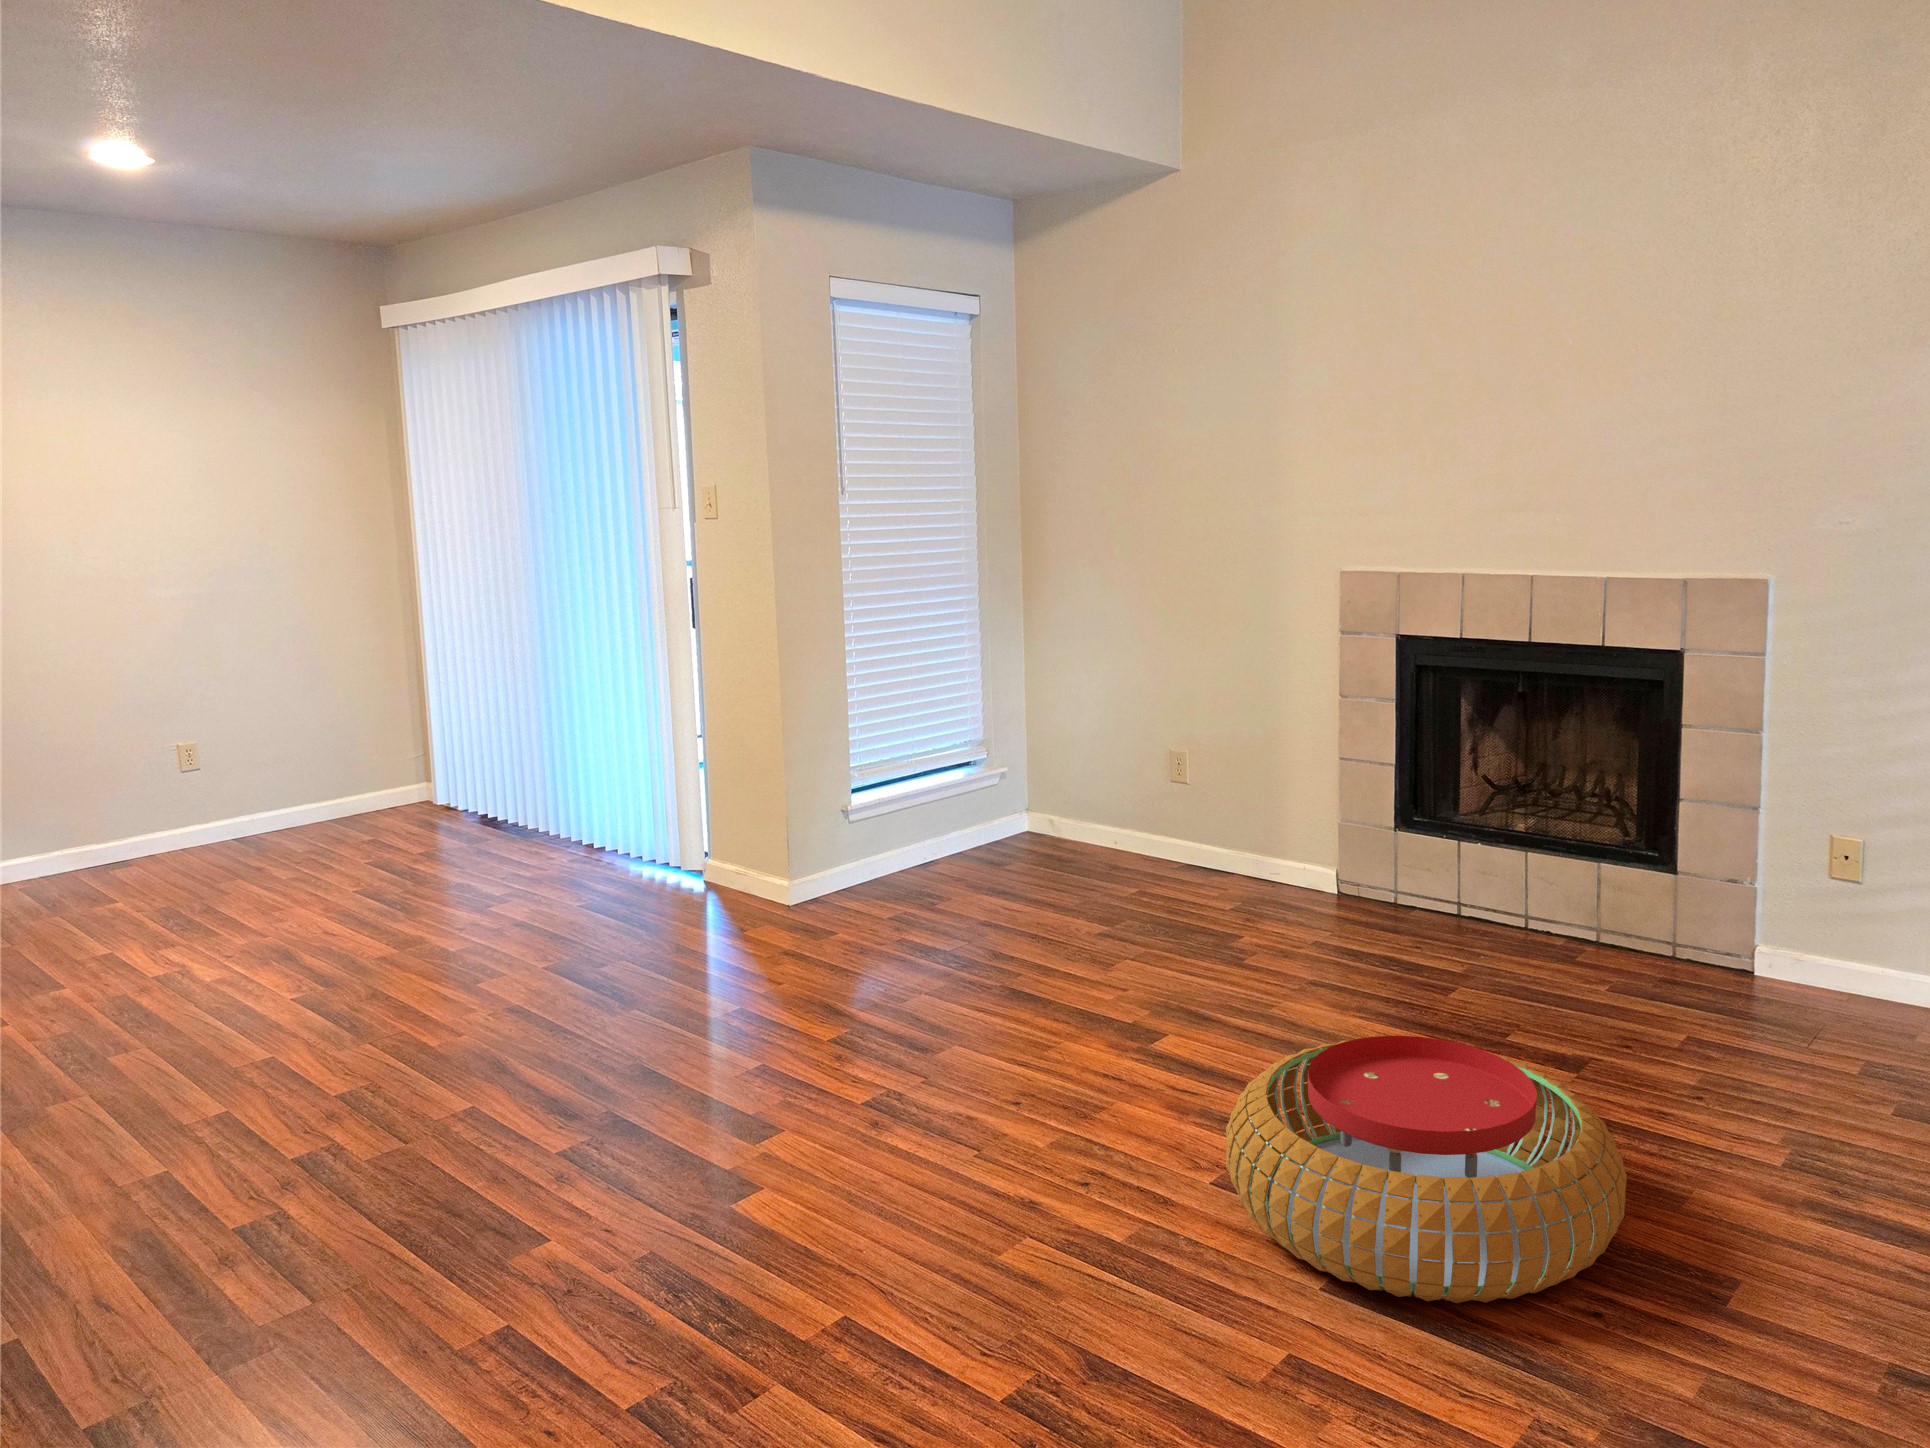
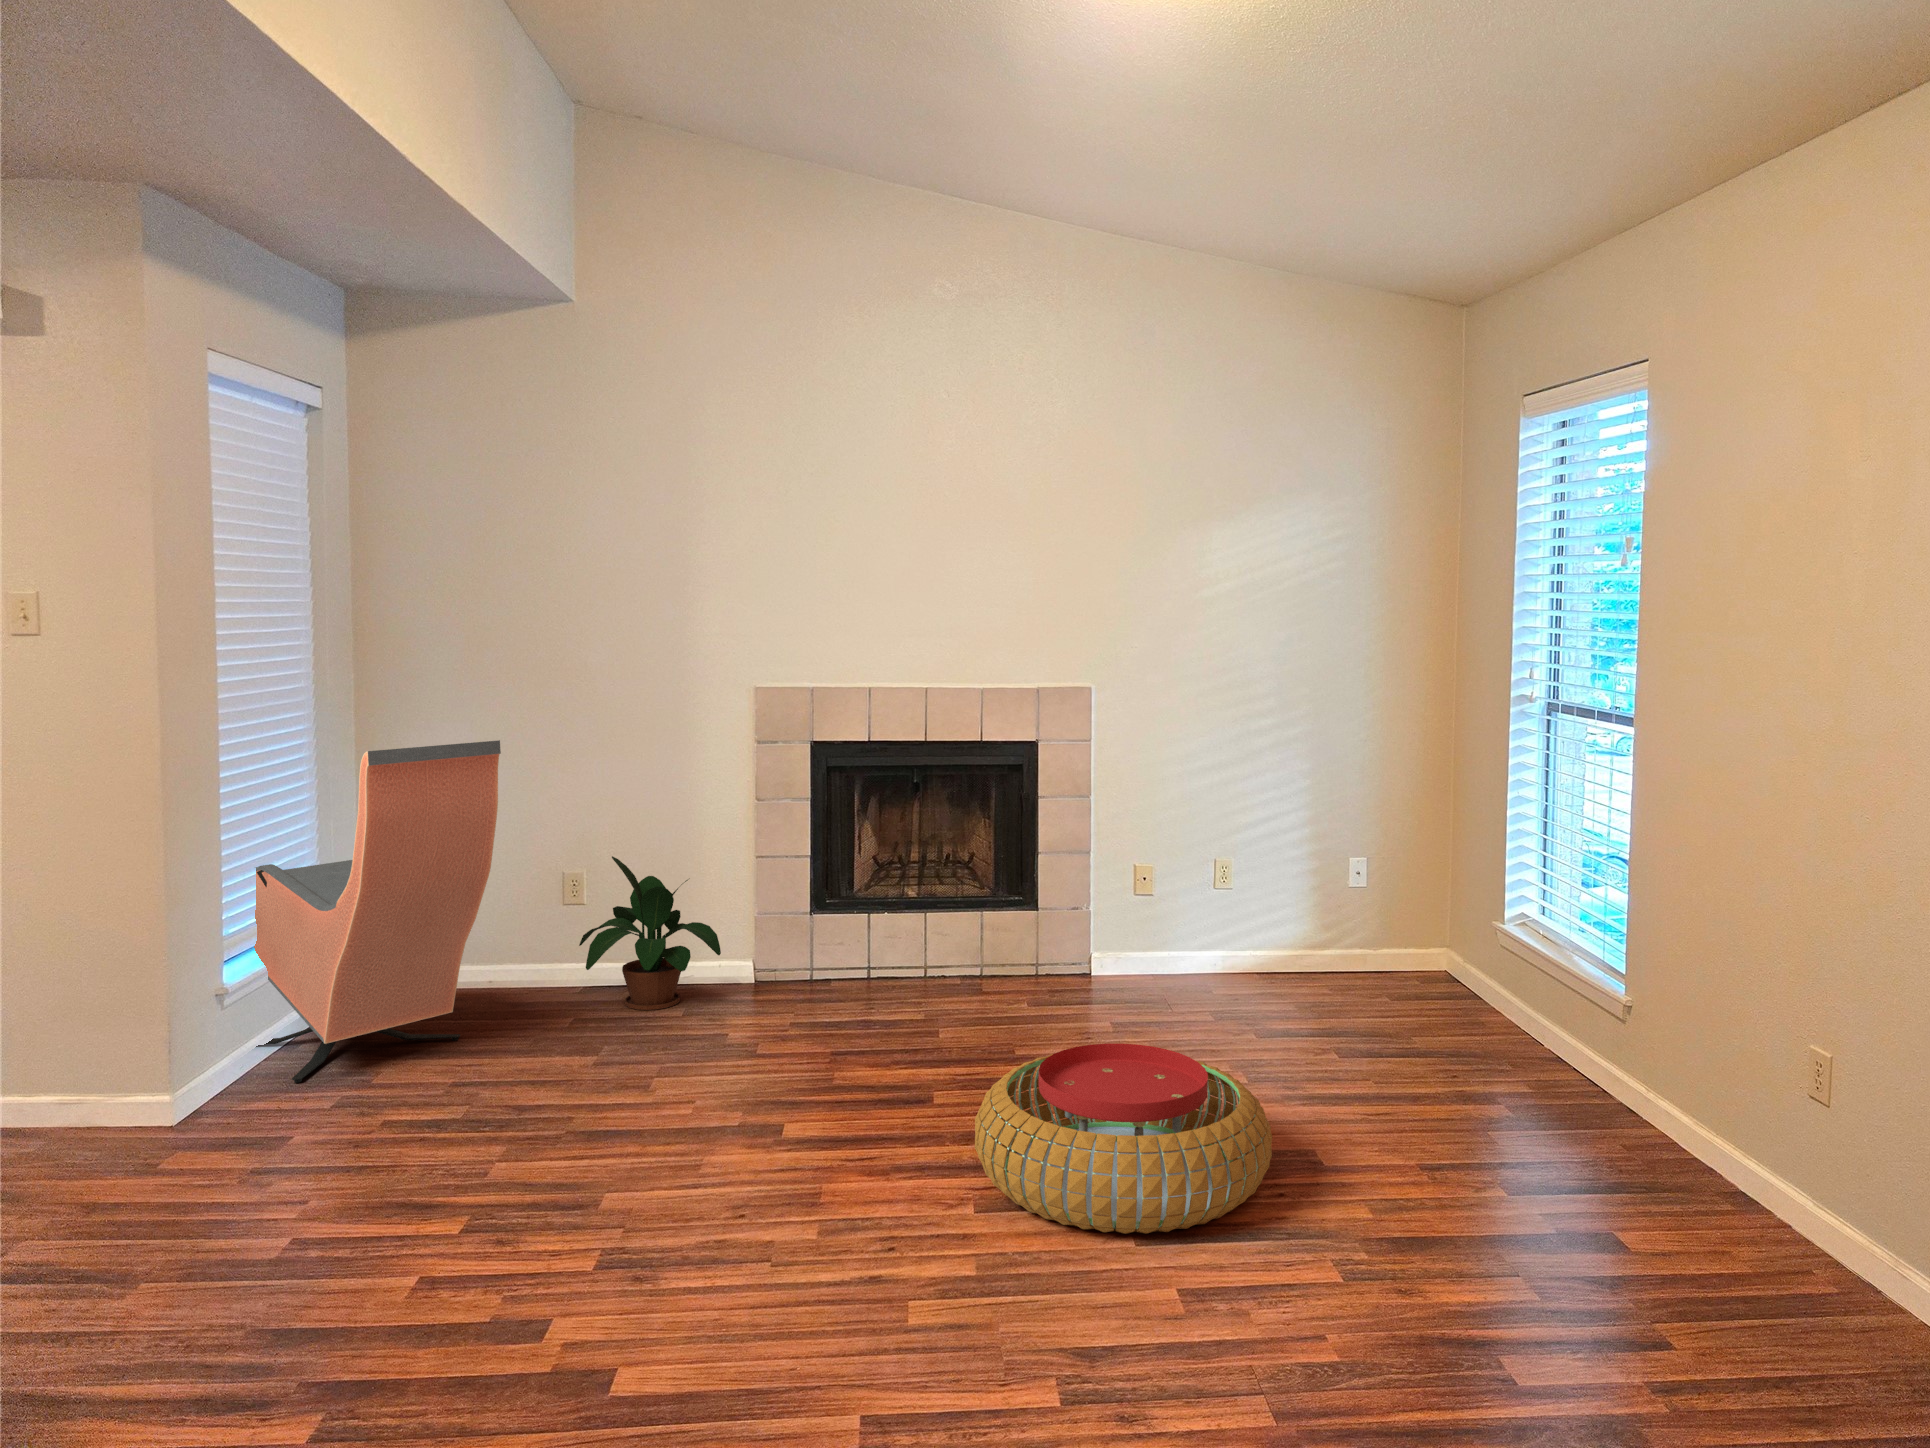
armchair: none [885,616,1033,896] -> present [254,740,501,1083]
potted plant: none [1146,739,1281,900] -> present [579,856,721,1010]

